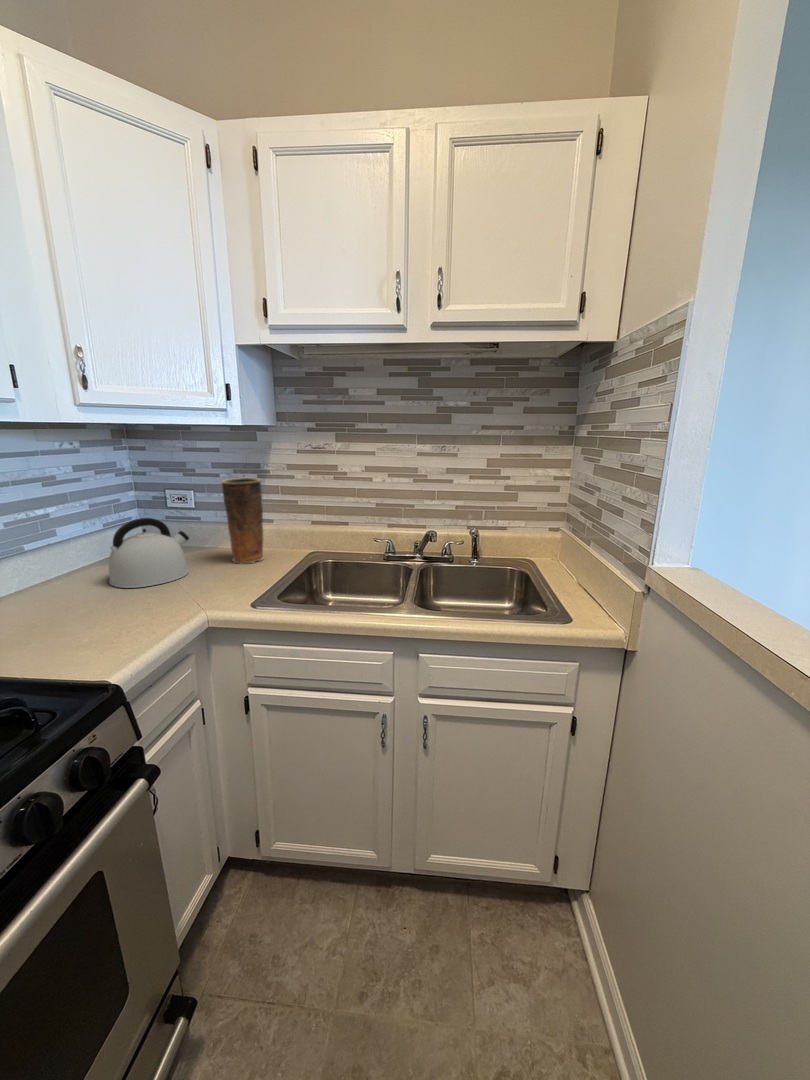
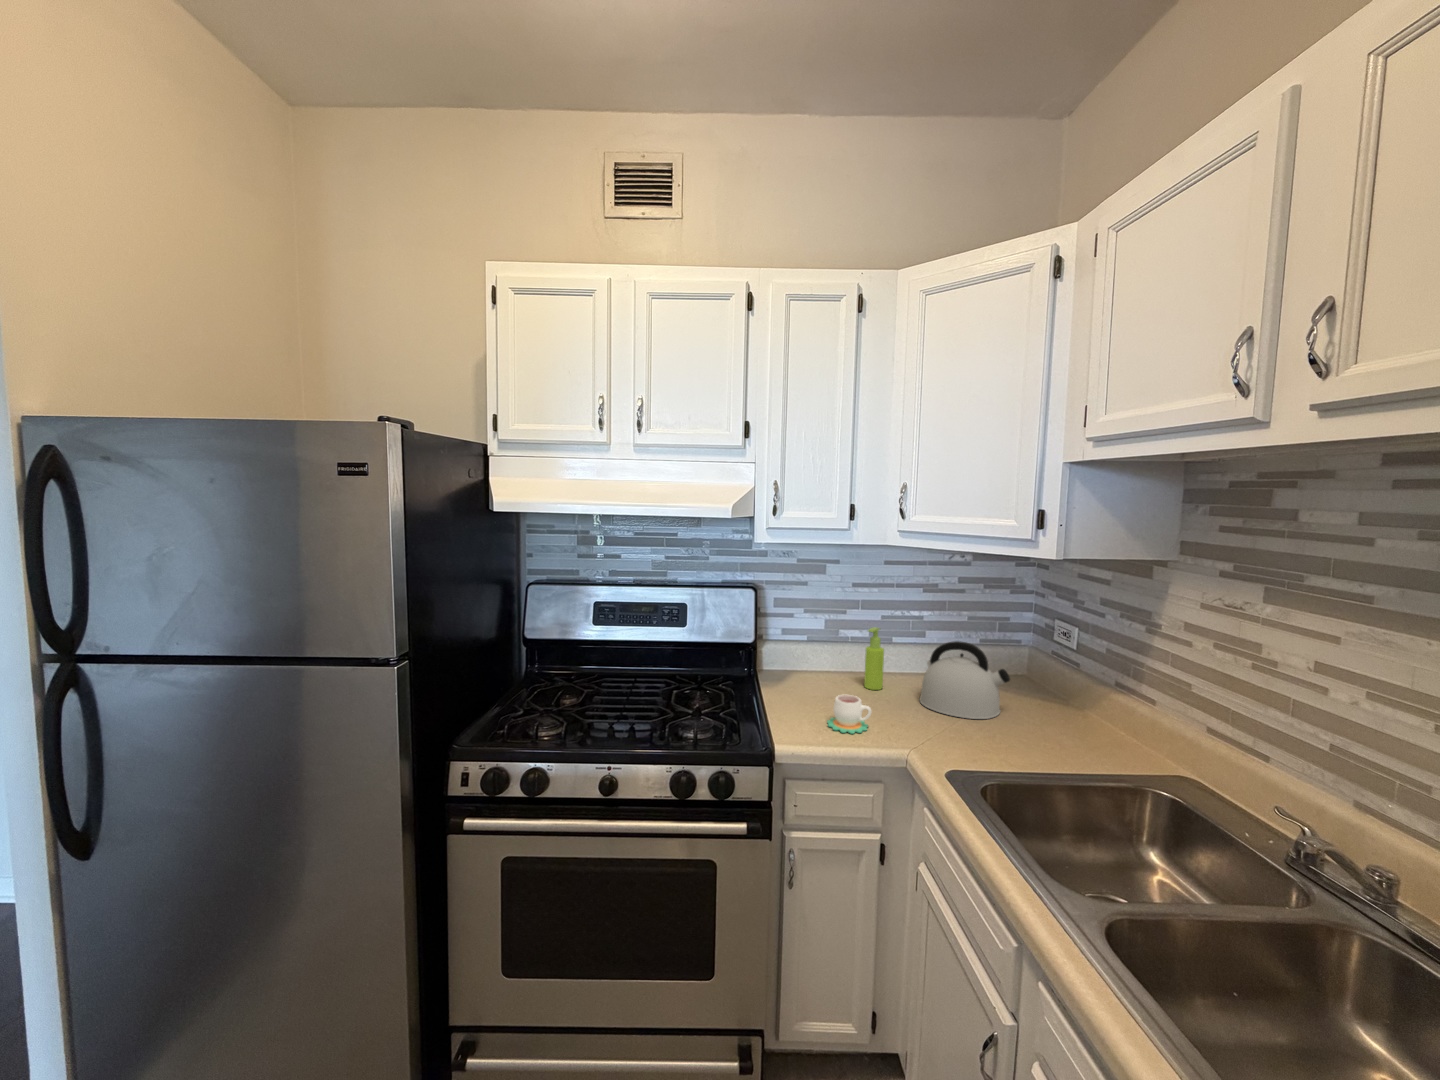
vase: present [221,477,264,564] -> none [1054,622,1117,748]
soap dispenser: none [27,530,62,603] -> present [864,627,884,690]
mug: none [83,595,138,640] -> present [827,695,871,734]

